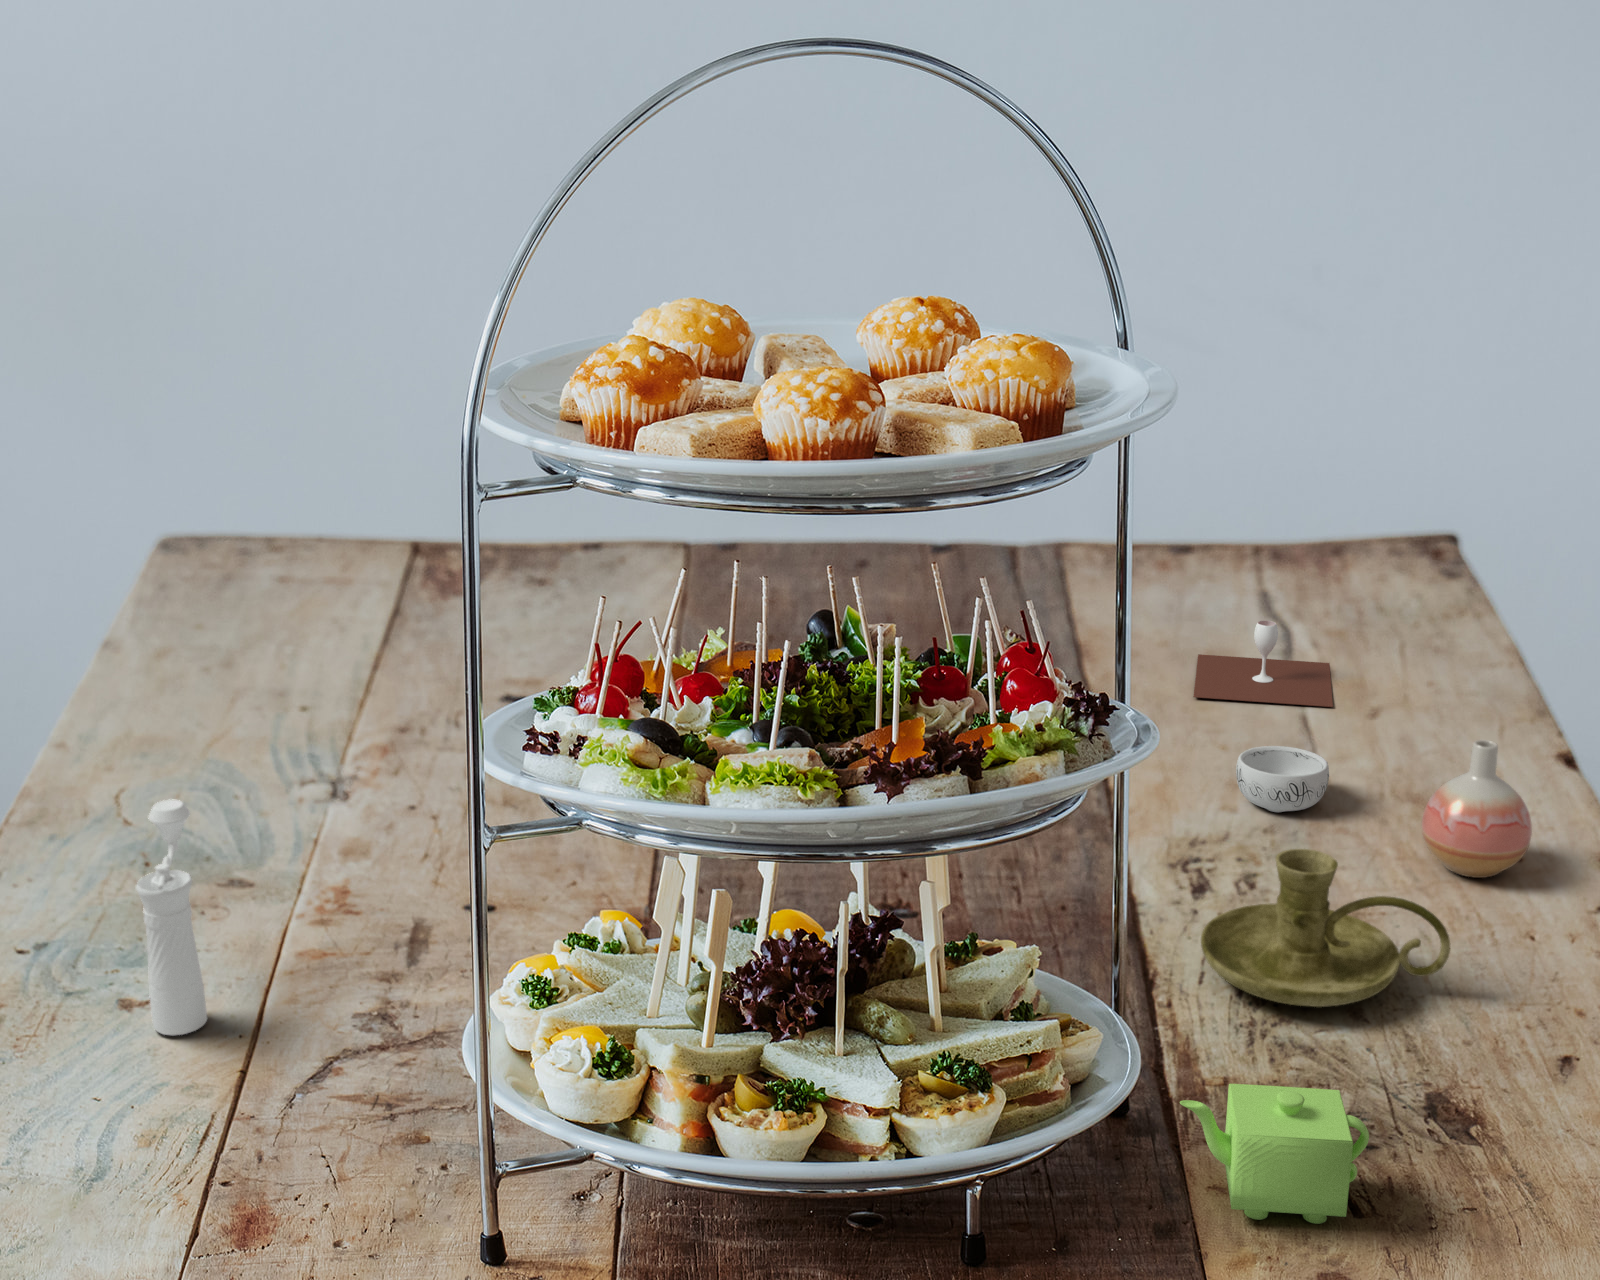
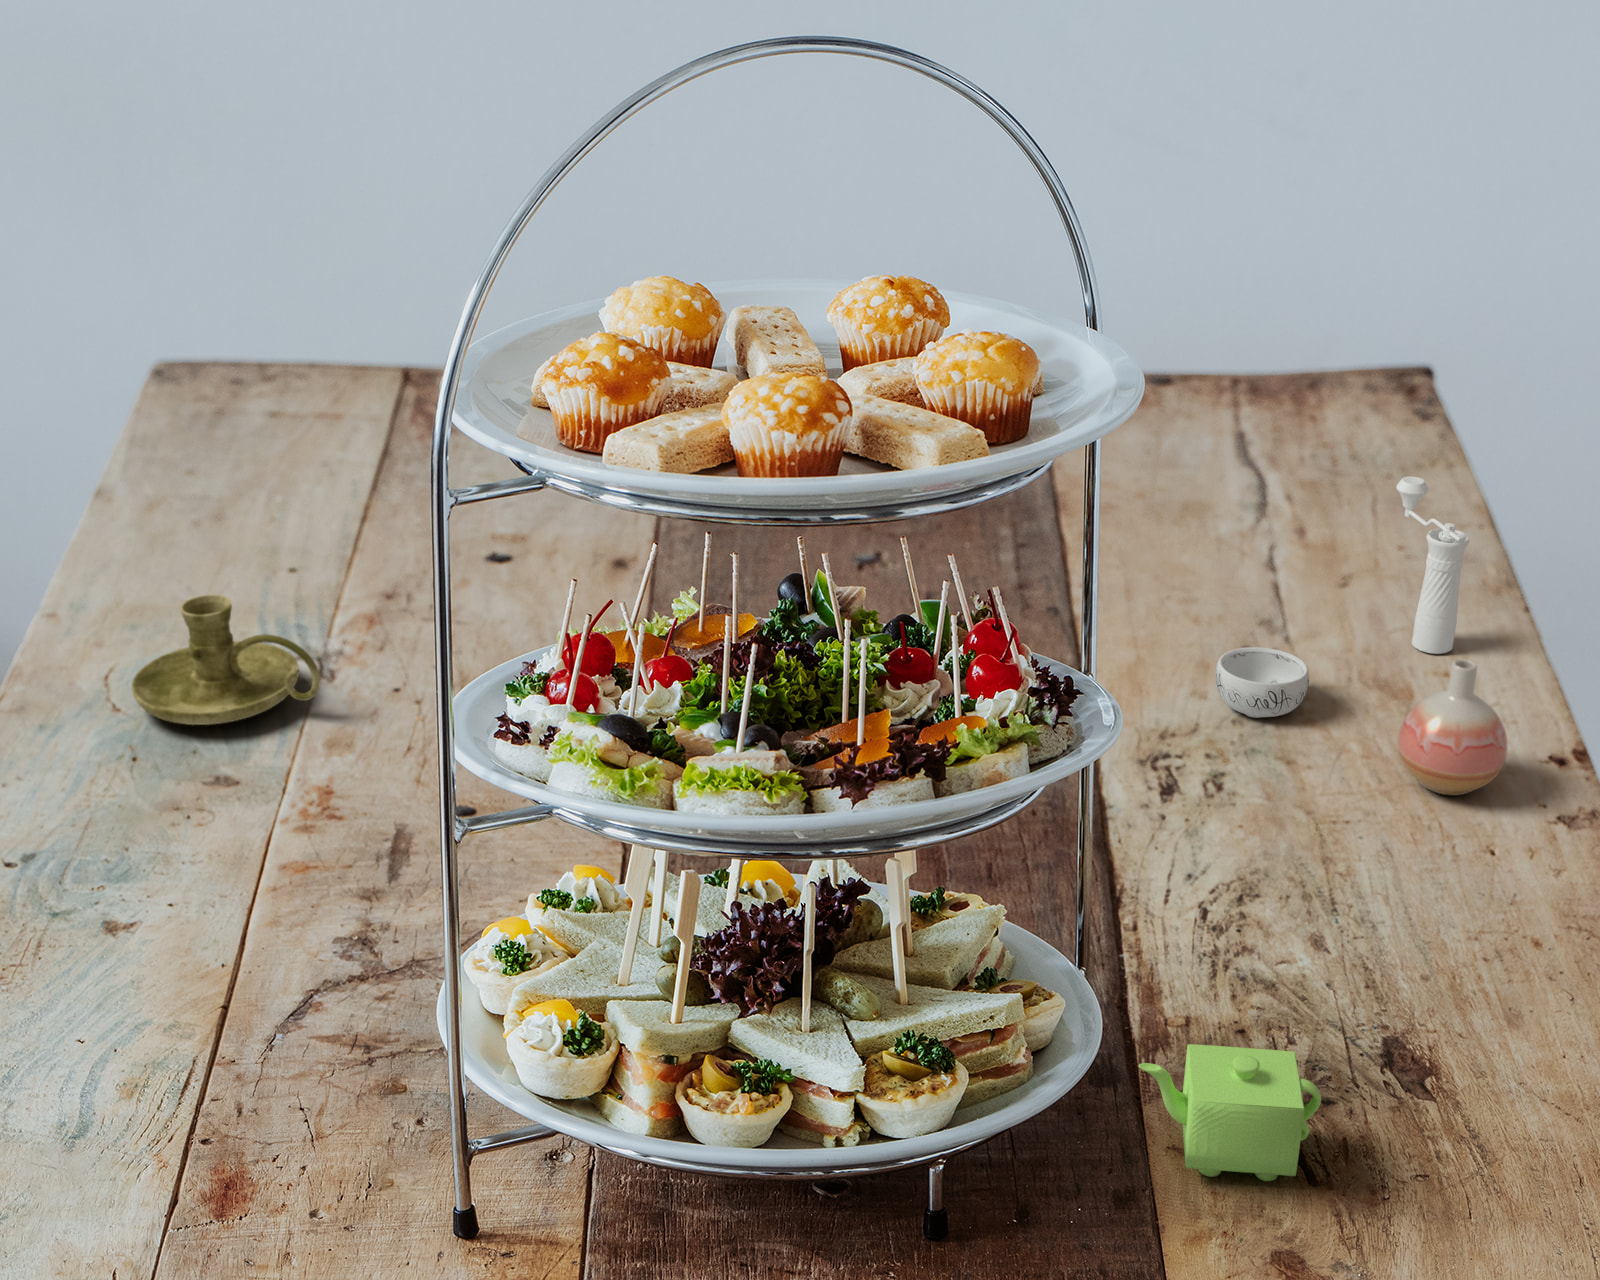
wine glass: present [1193,620,1333,707] -> none [1178,500,1319,593]
pepper mill: present [135,800,207,1035] -> present [1396,476,1470,654]
candle holder: present [1201,849,1450,1007] -> present [132,595,320,725]

